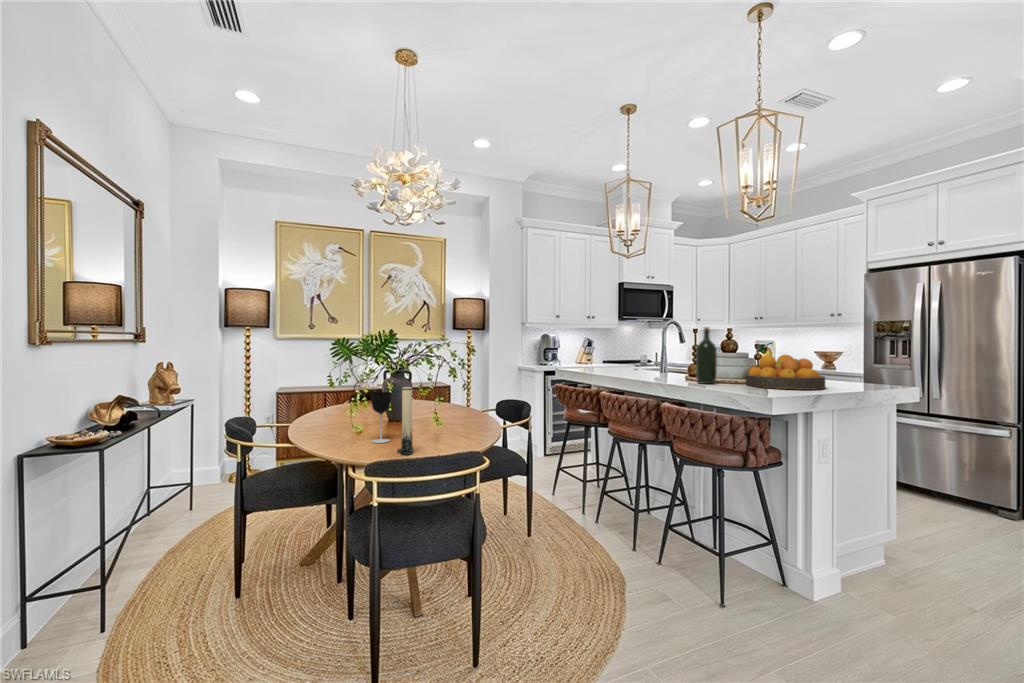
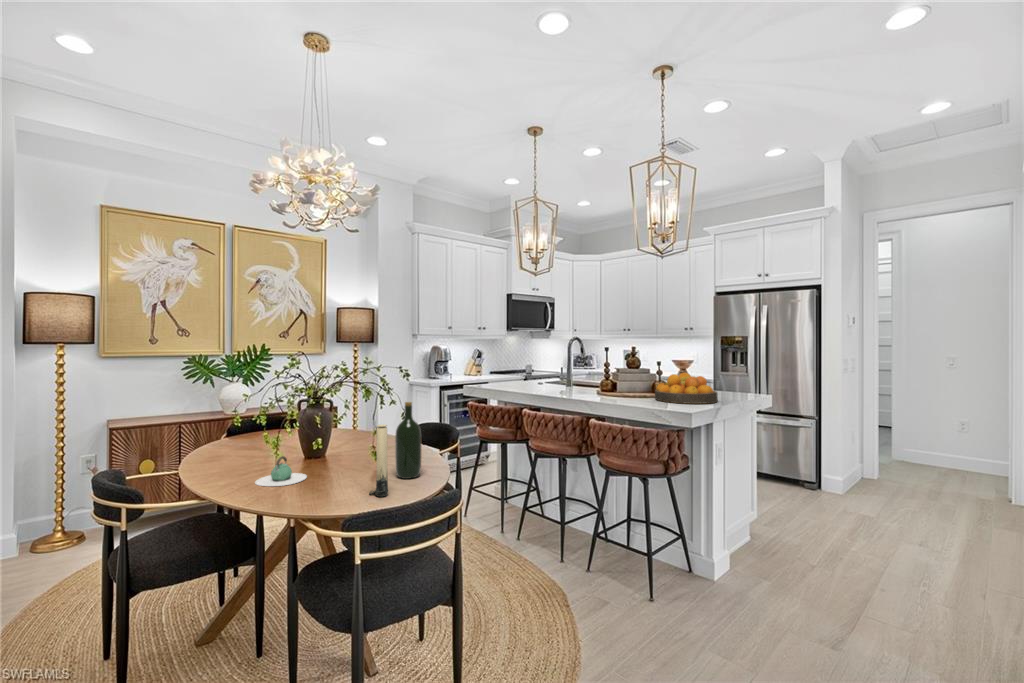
wine bottle: present [696,327,717,384] -> present [395,402,421,479]
wine glass: present [371,392,391,443] -> none [325,429,348,486]
teapot: none [319,414,364,439] -> present [255,456,307,486]

